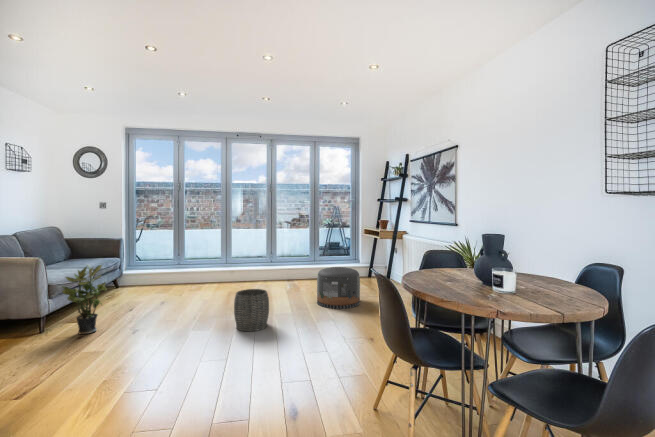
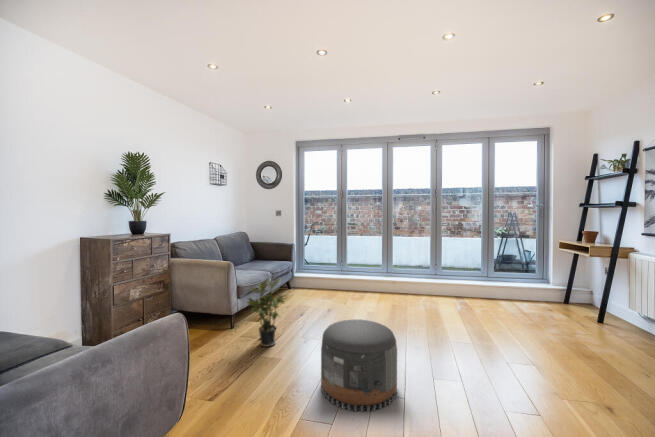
pouf: present [317,267,360,309] -> present [321,319,397,412]
woven basket: present [234,289,269,331] -> none [417,320,463,380]

